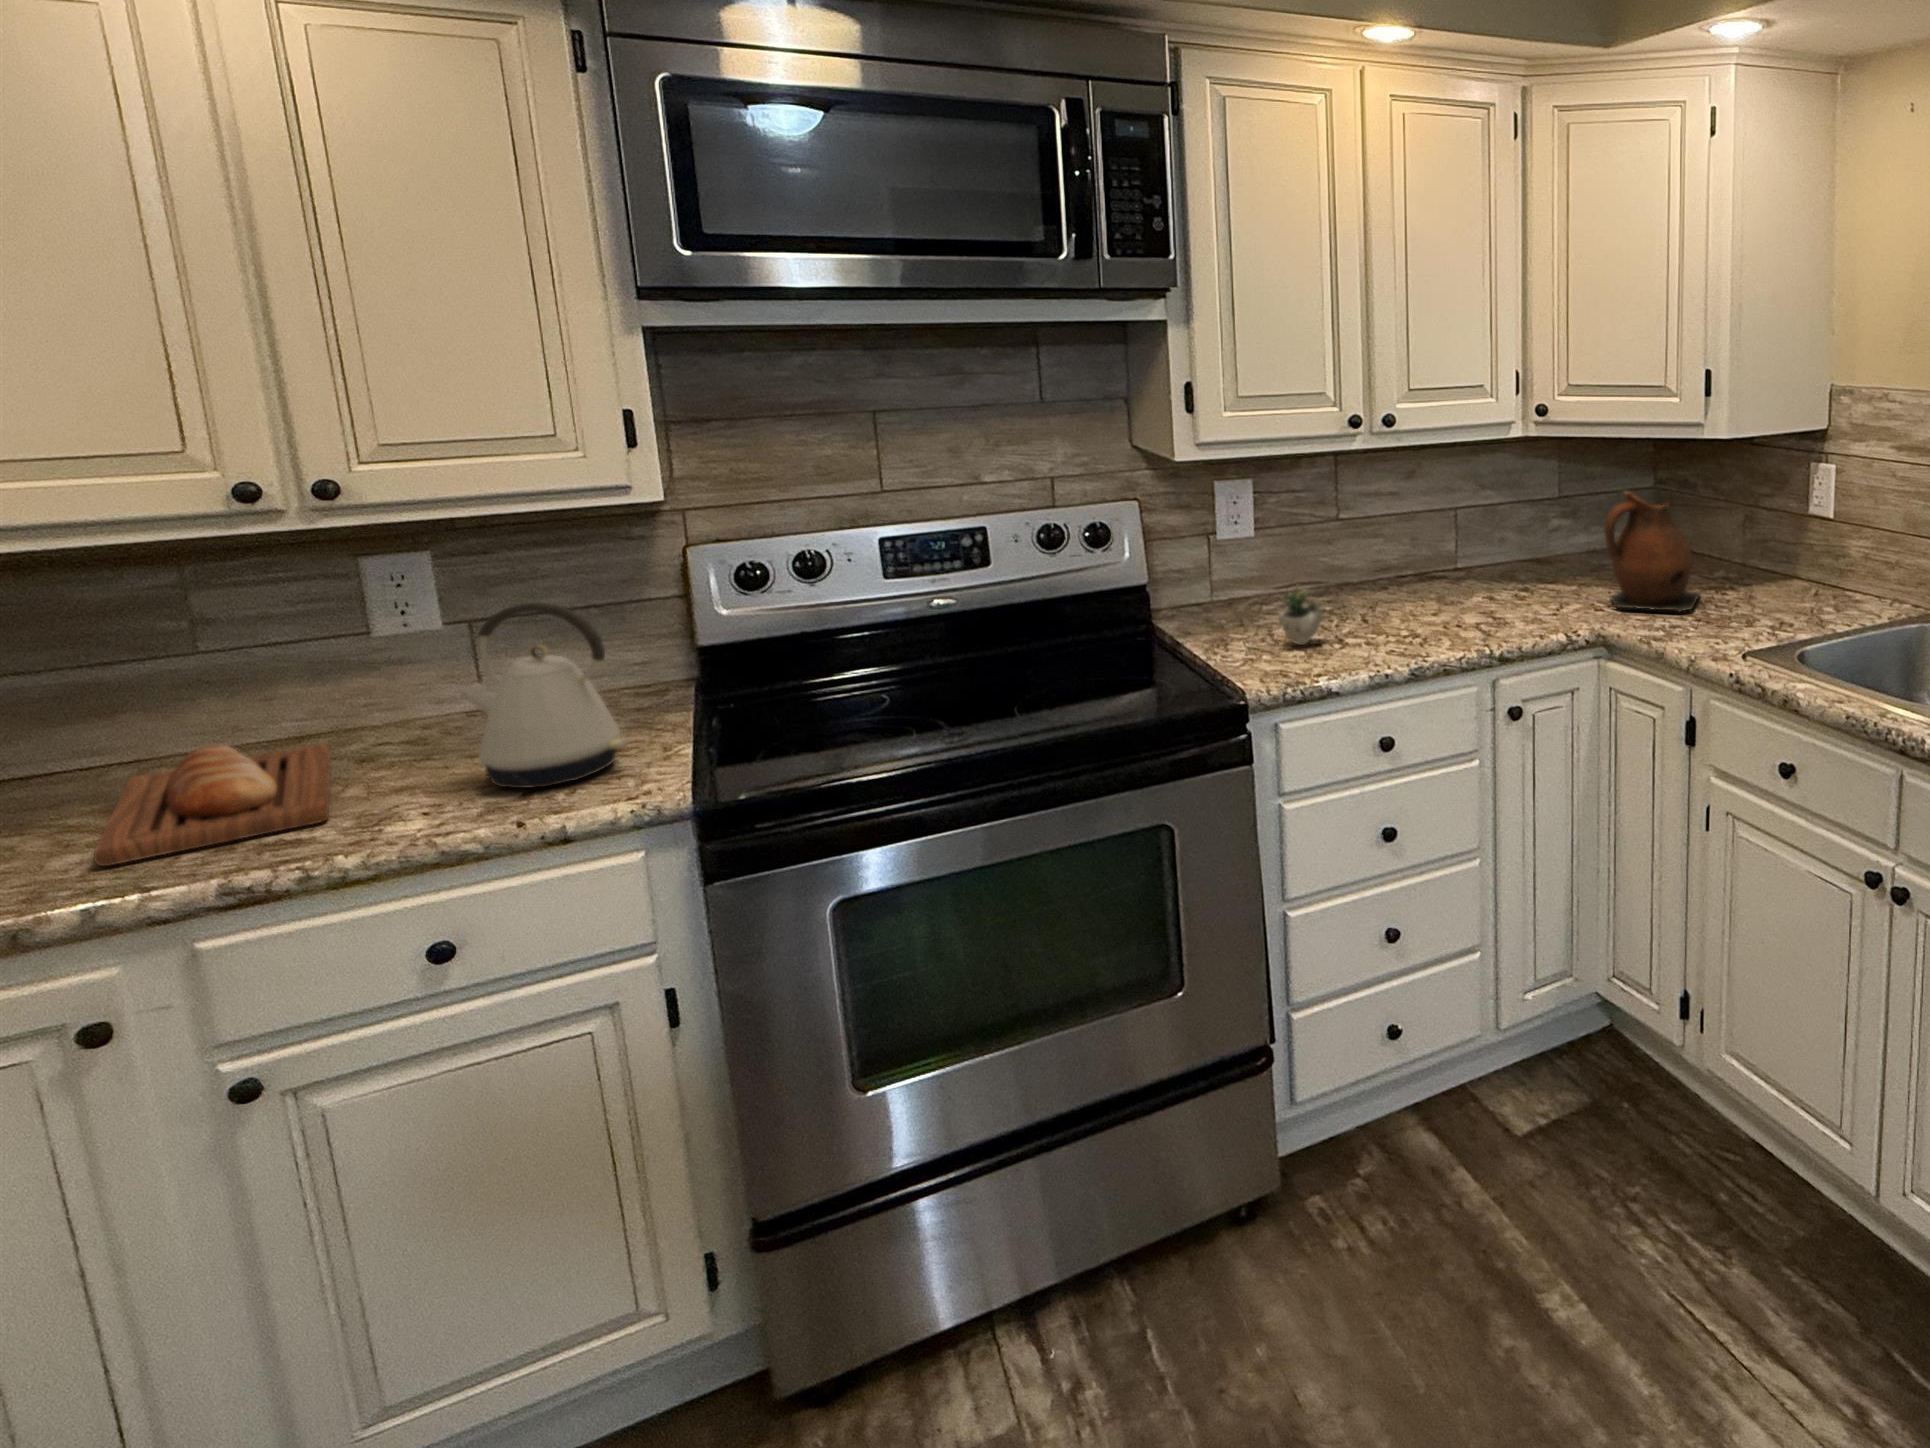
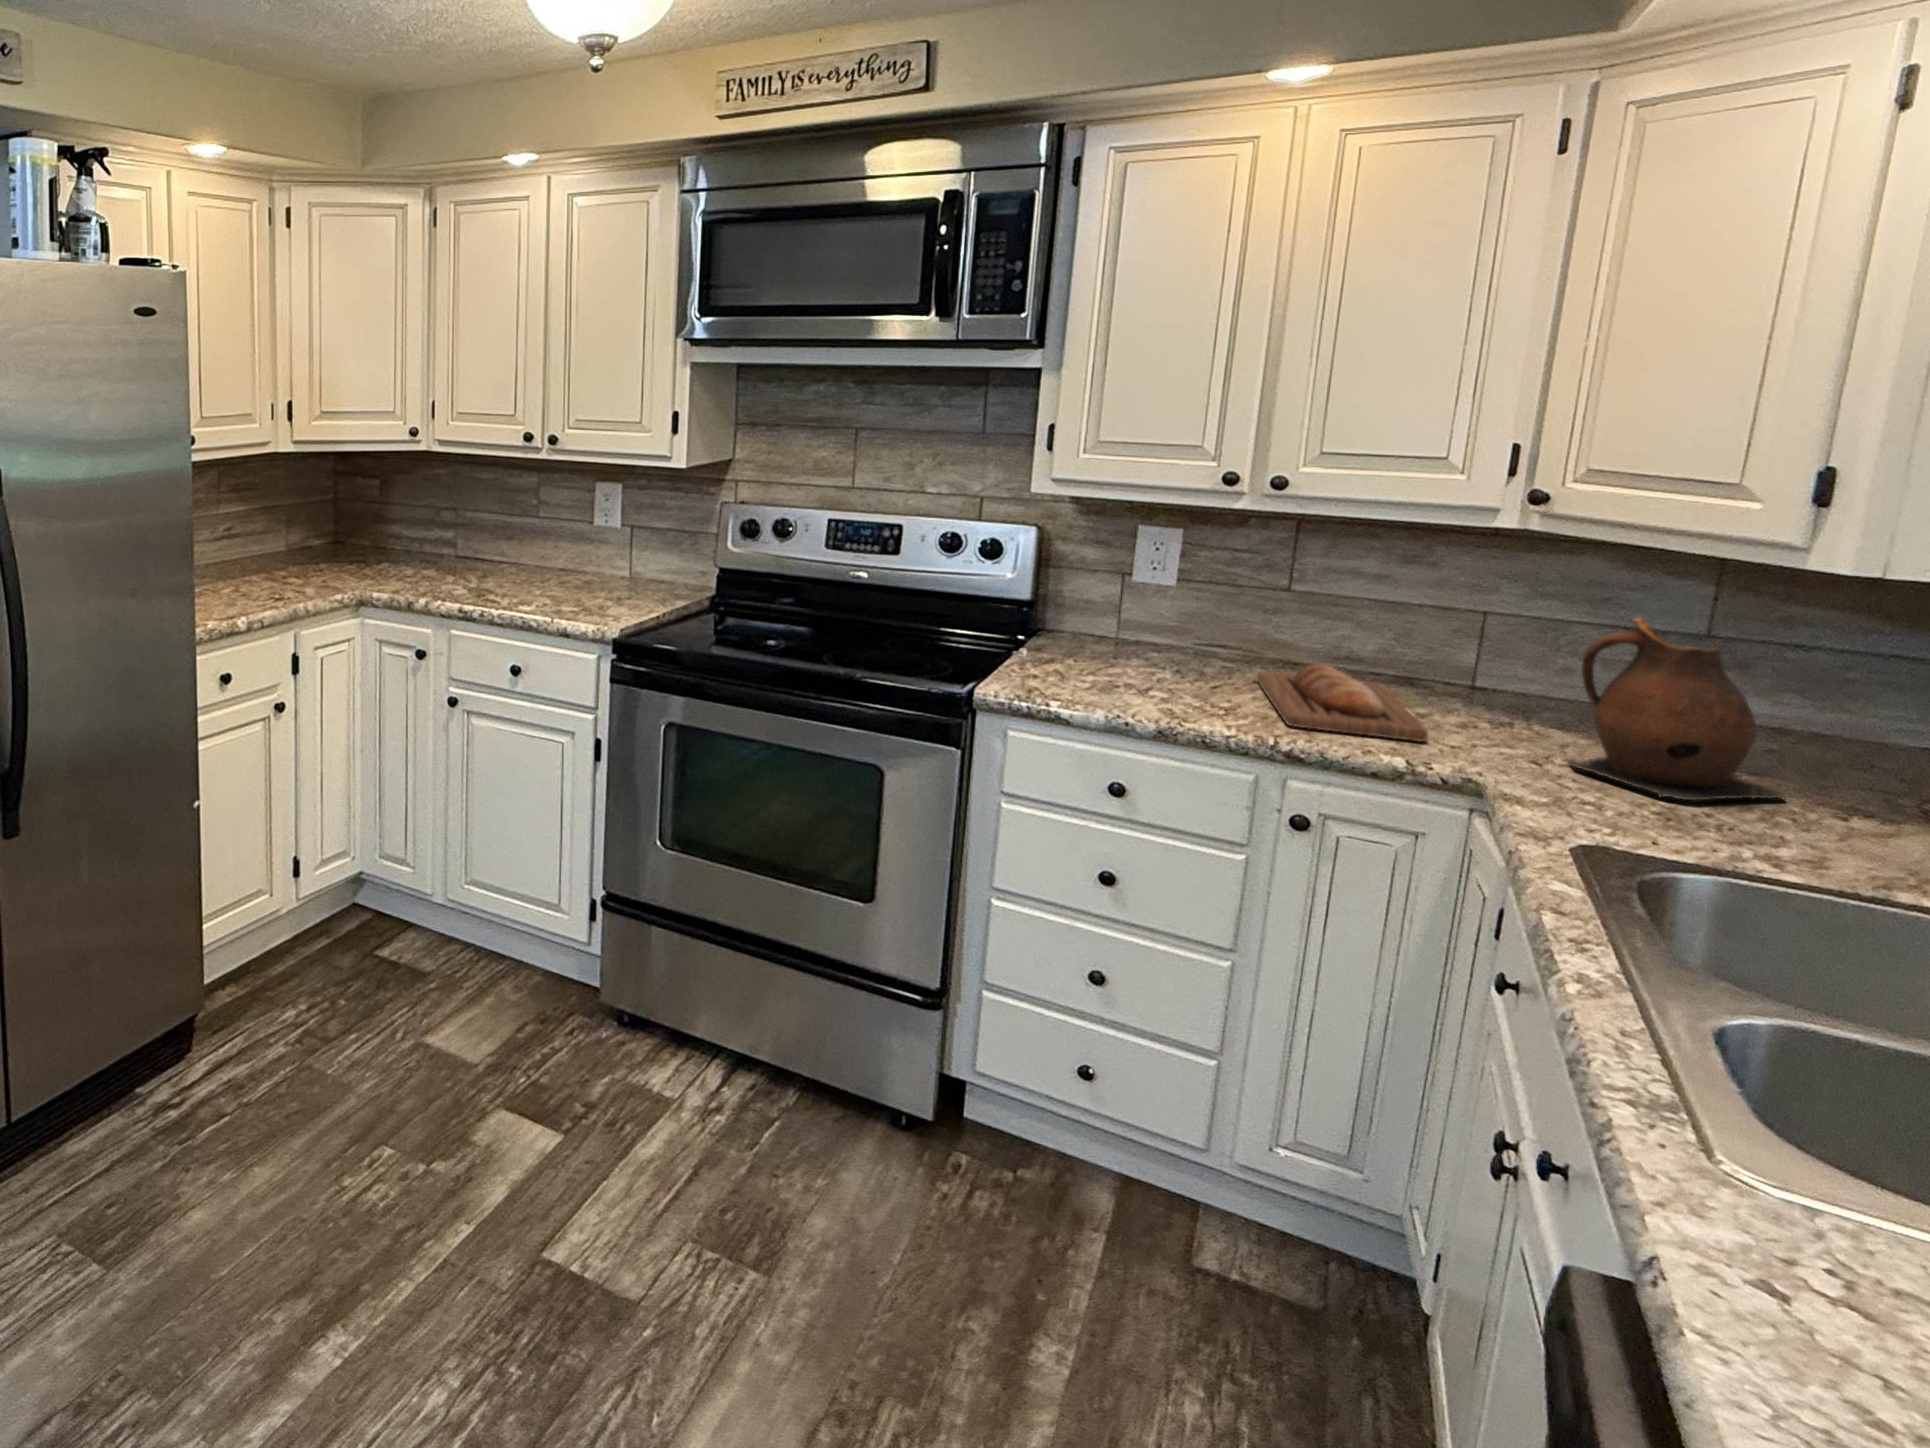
succulent plant: present [1278,585,1322,645] -> none [1089,623,1158,682]
kettle: present [458,602,627,788] -> none [565,515,628,616]
bread loaf: present [93,744,330,866] -> present [1257,664,1428,742]

